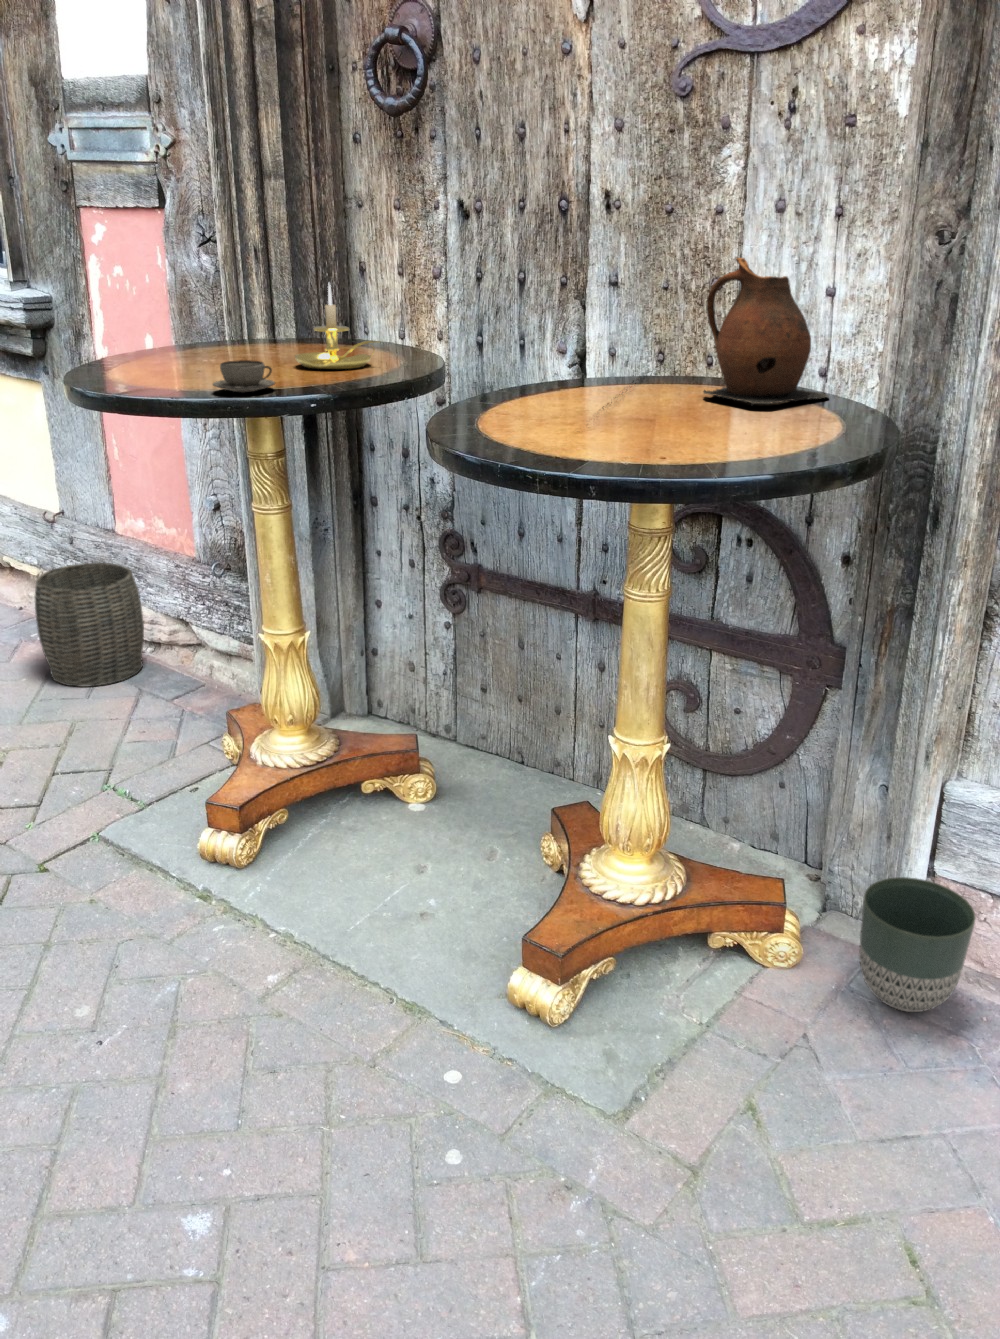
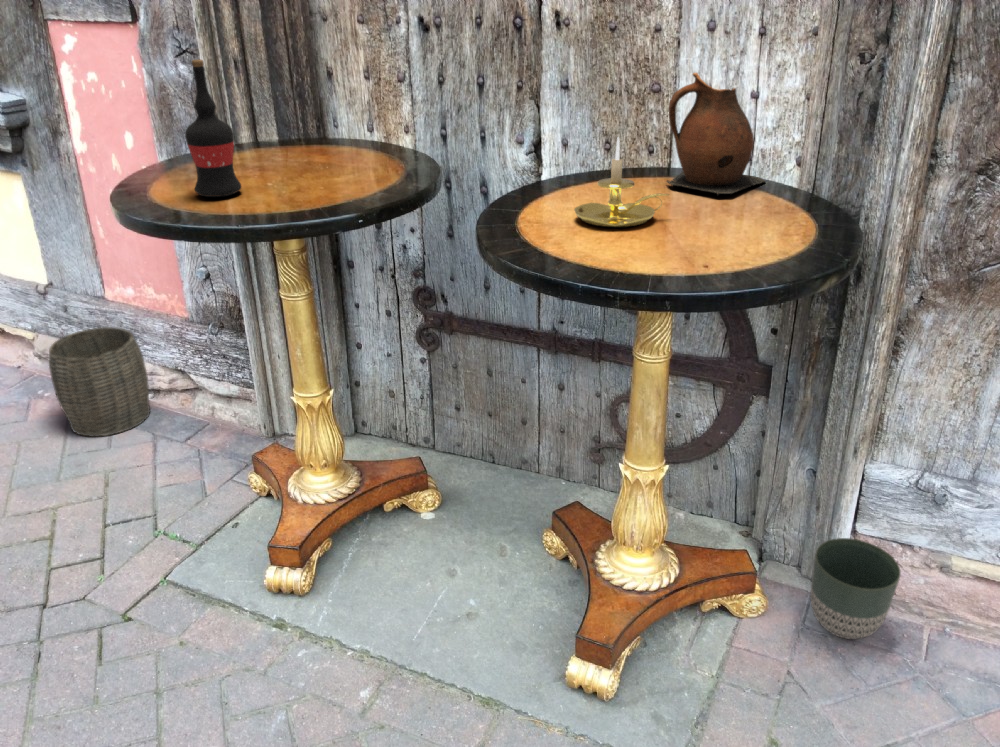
wine bottle: none [153,224,212,379] -> present [185,59,241,197]
candle holder: present [295,283,378,369] -> present [574,137,669,227]
teacup: present [213,360,275,393] -> none [258,180,313,211]

